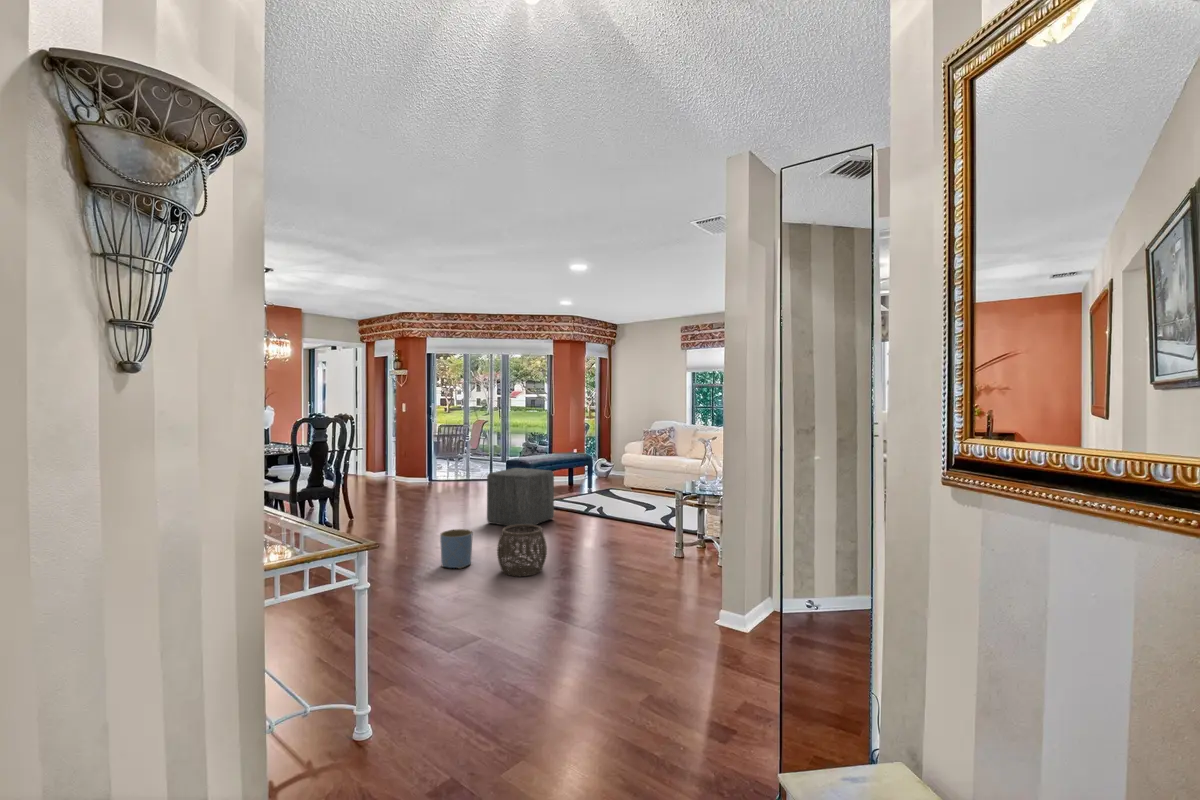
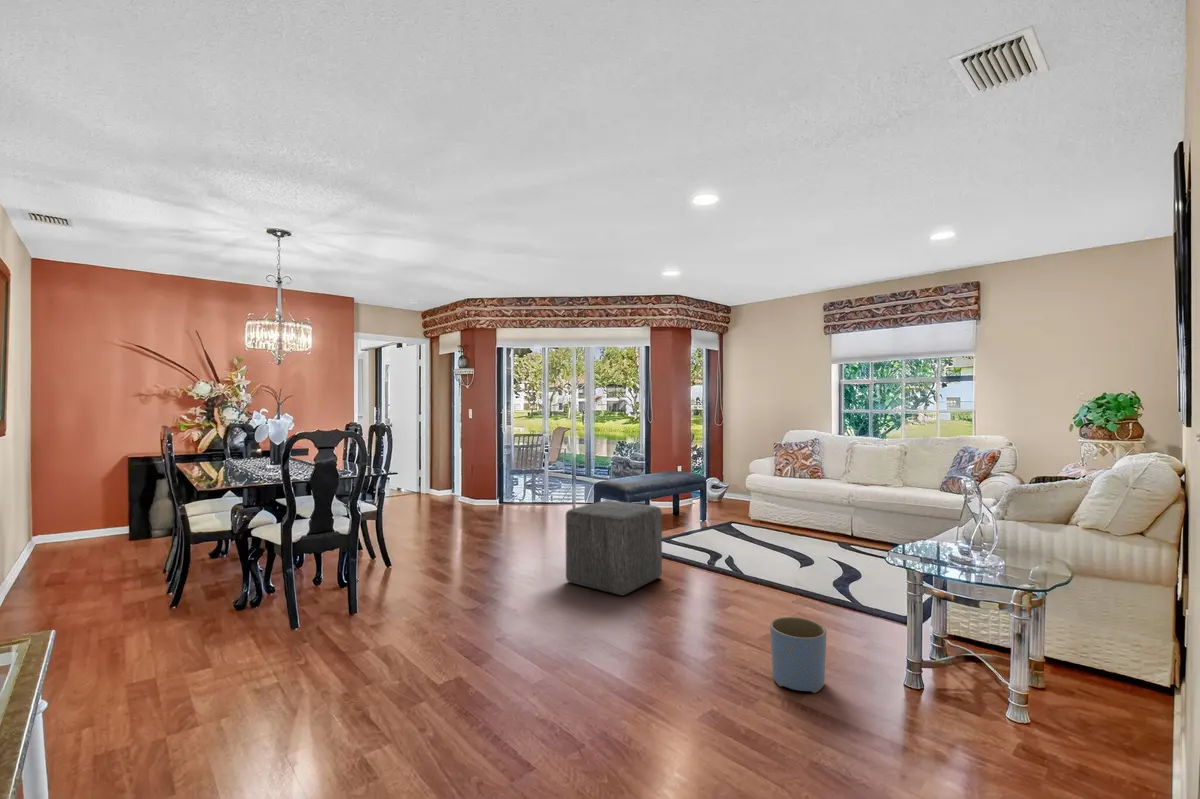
woven basket: present [497,524,547,577] -> none [576,619,665,728]
planter: present [440,529,473,569] -> present [770,617,826,693]

